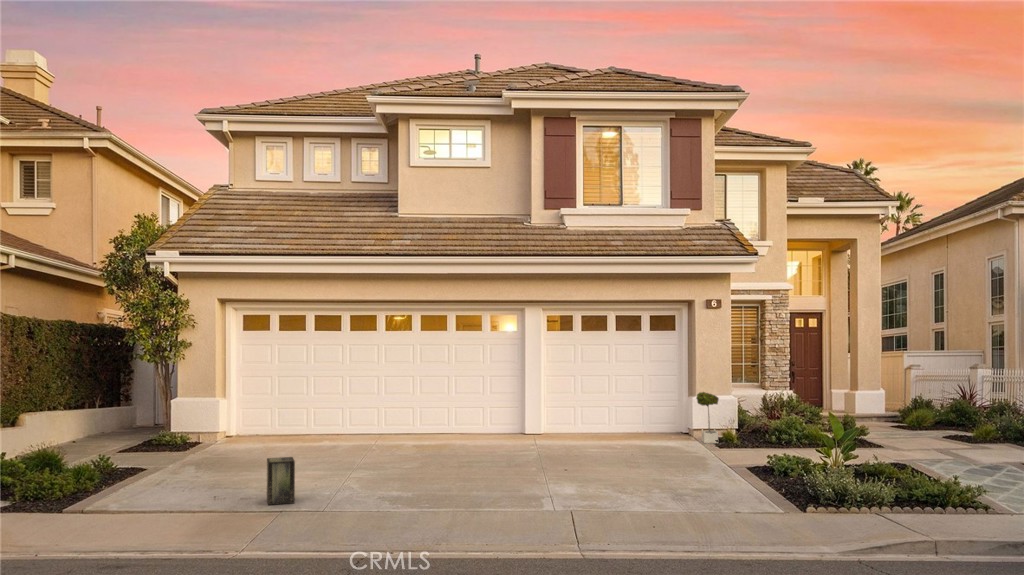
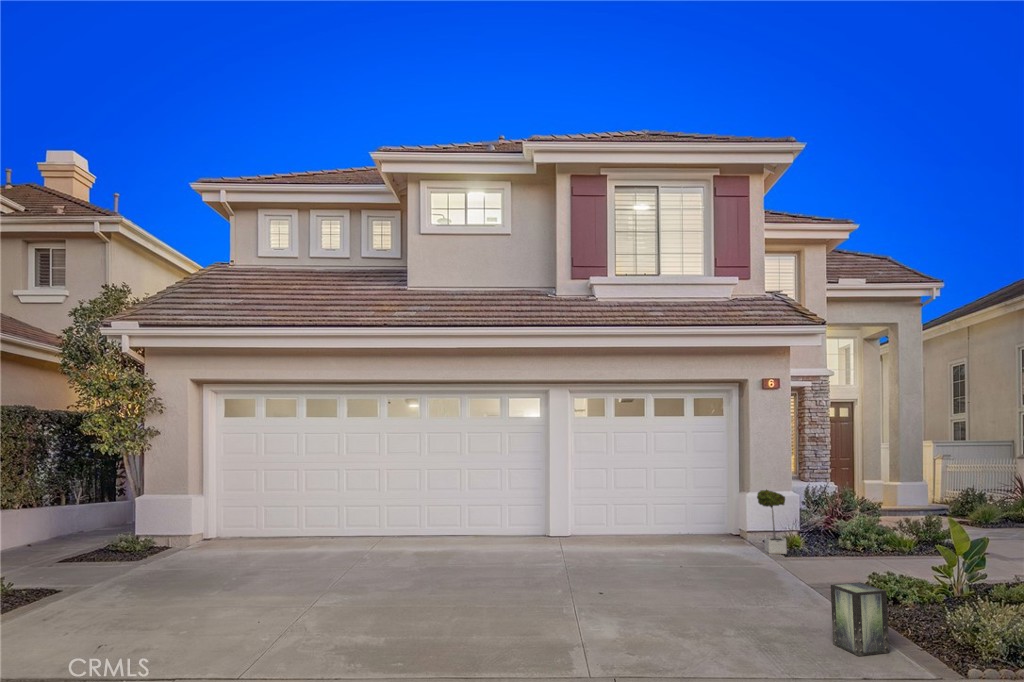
storage box: present [267,457,295,505] -> present [831,582,889,656]

